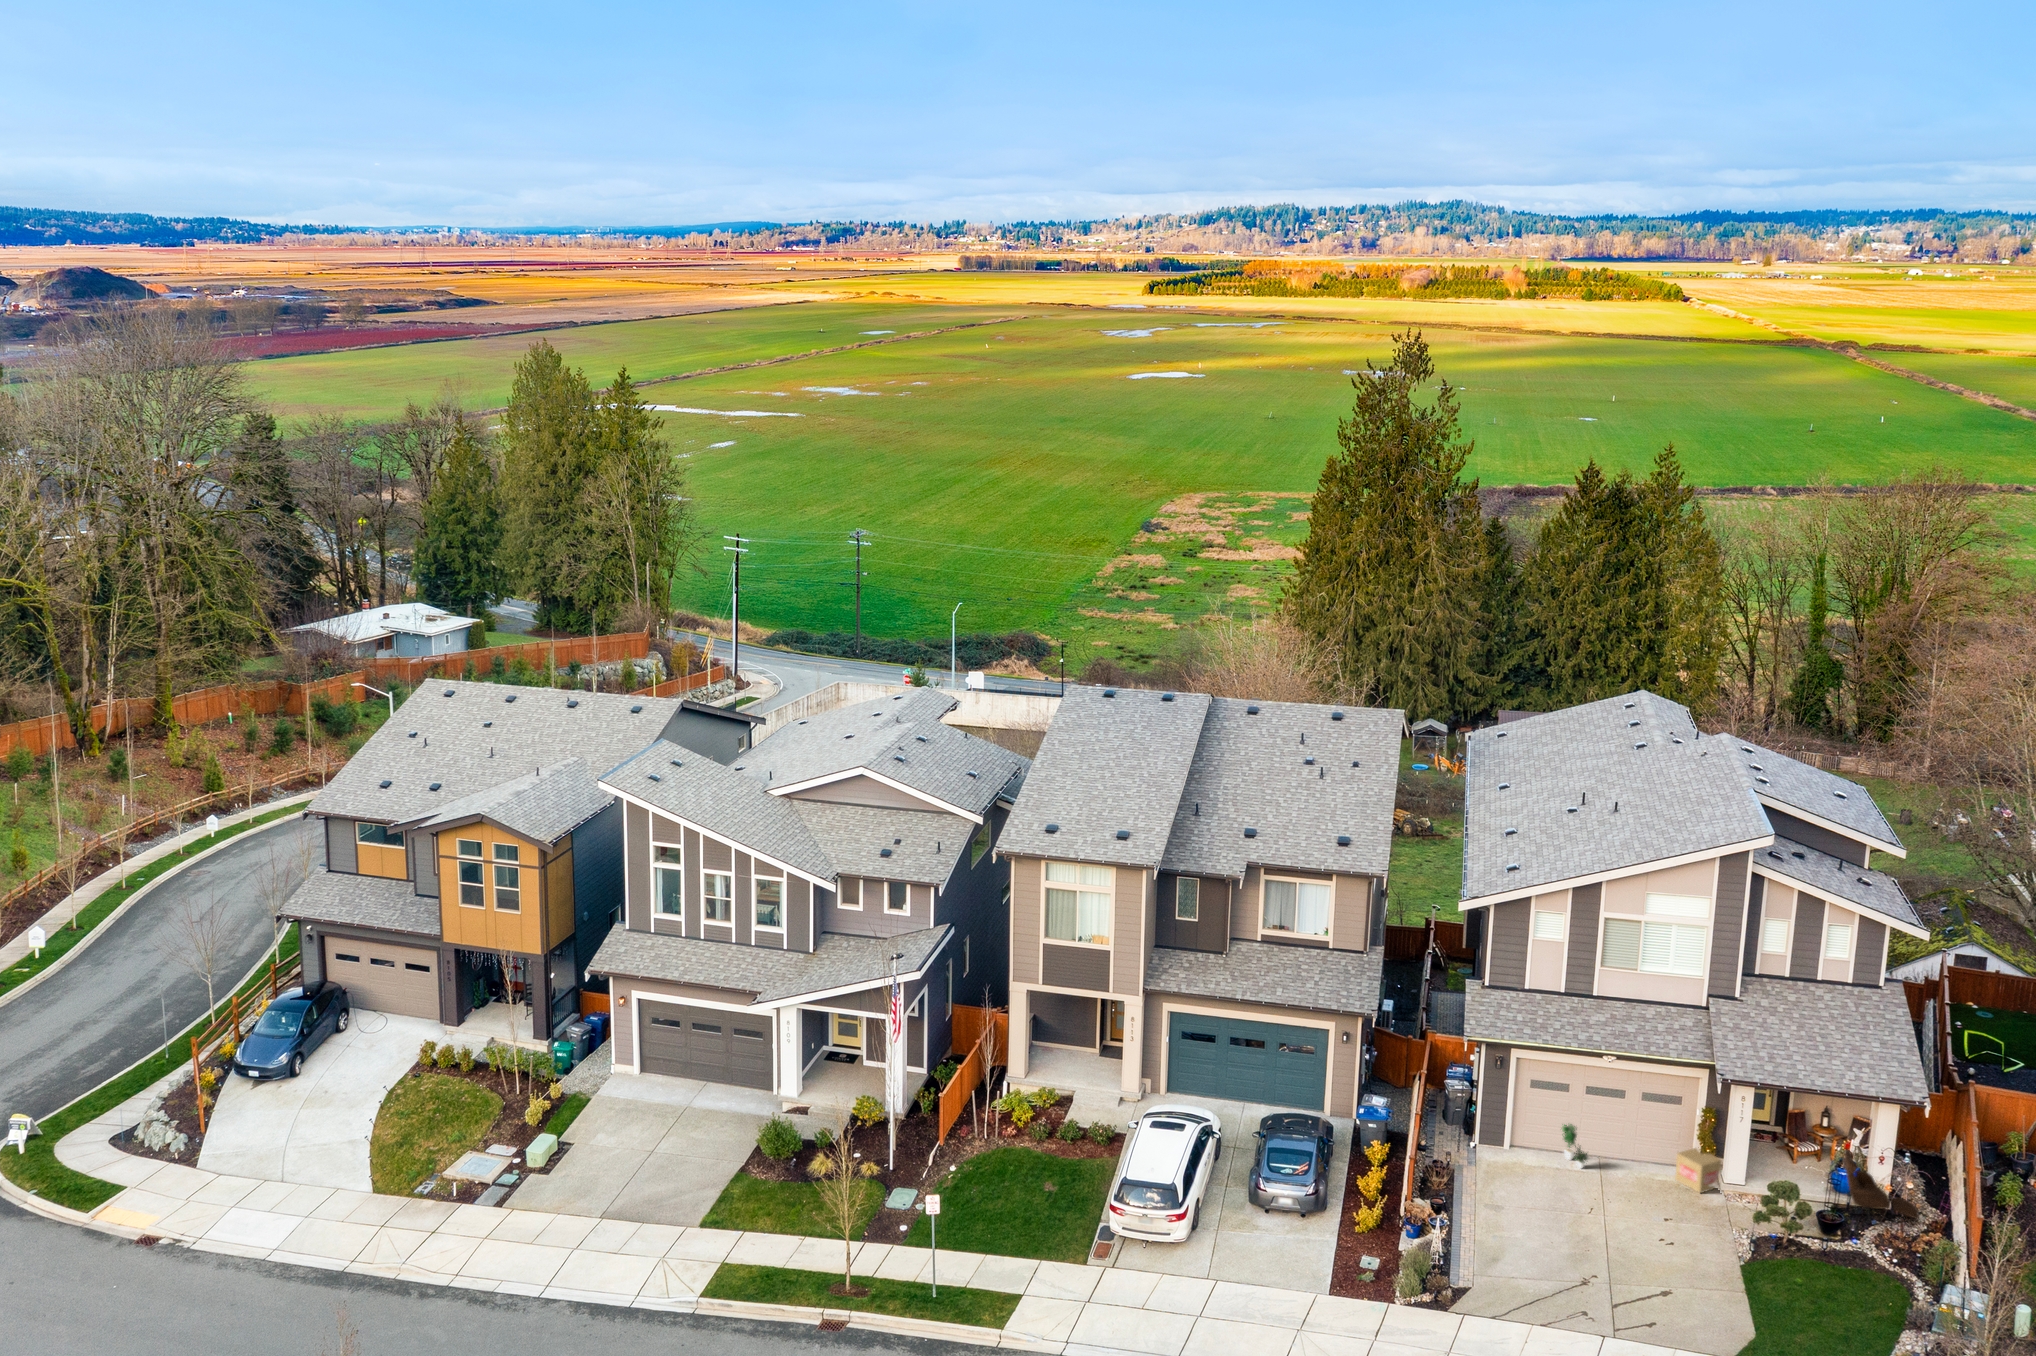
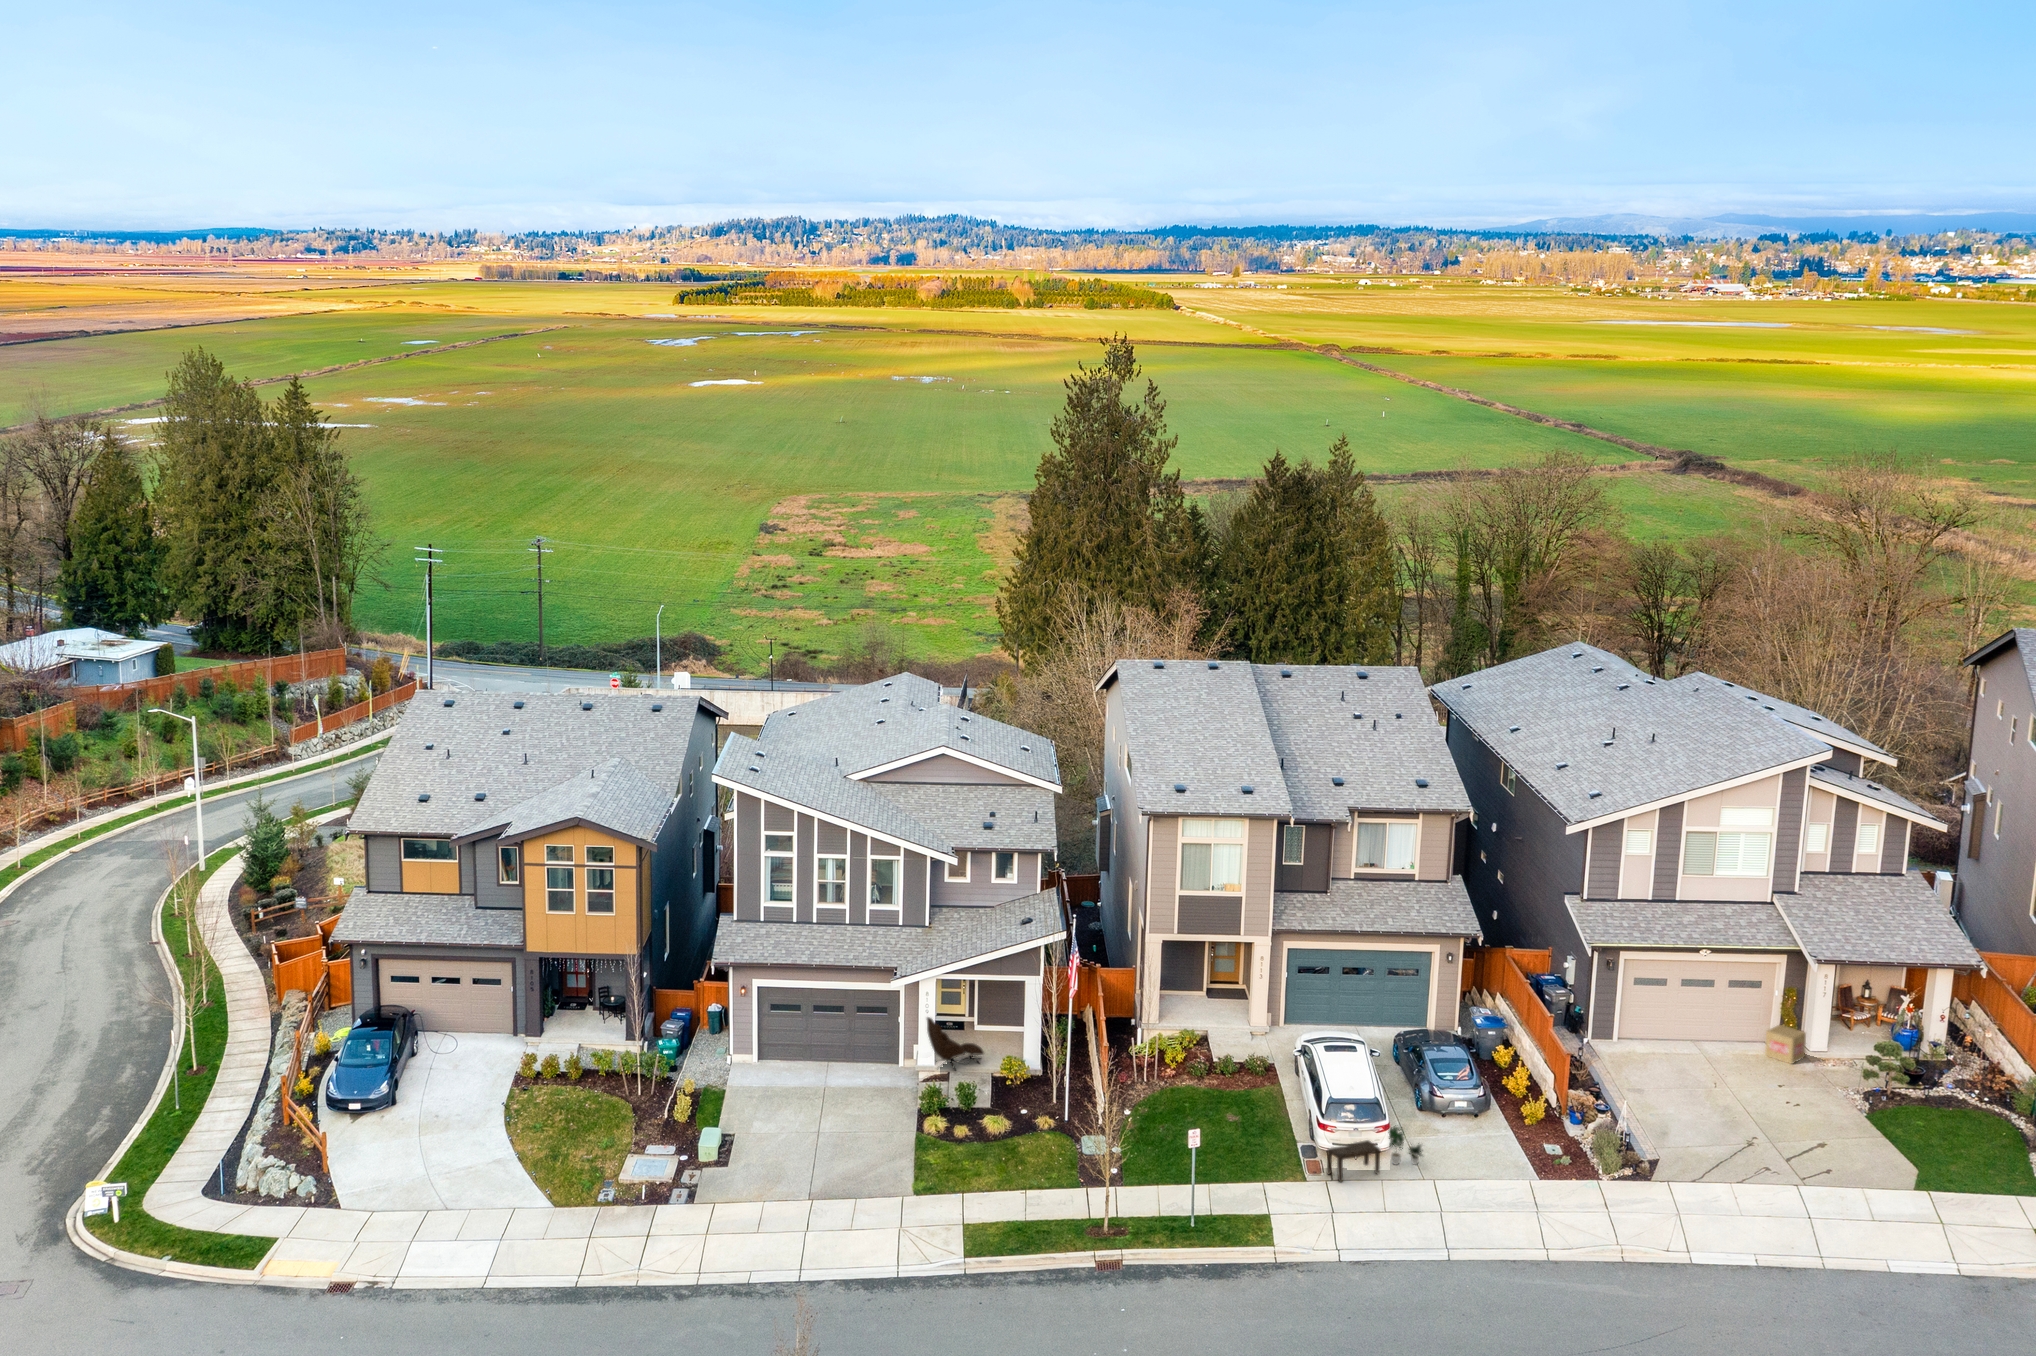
potted plant: present [1562,1124,1587,1169] -> present [1388,1126,1423,1165]
lounge chair: present [1844,1149,1919,1227] -> present [927,1017,984,1069]
bench: none [1111,1224,1166,1266] -> present [1327,1140,1381,1182]

